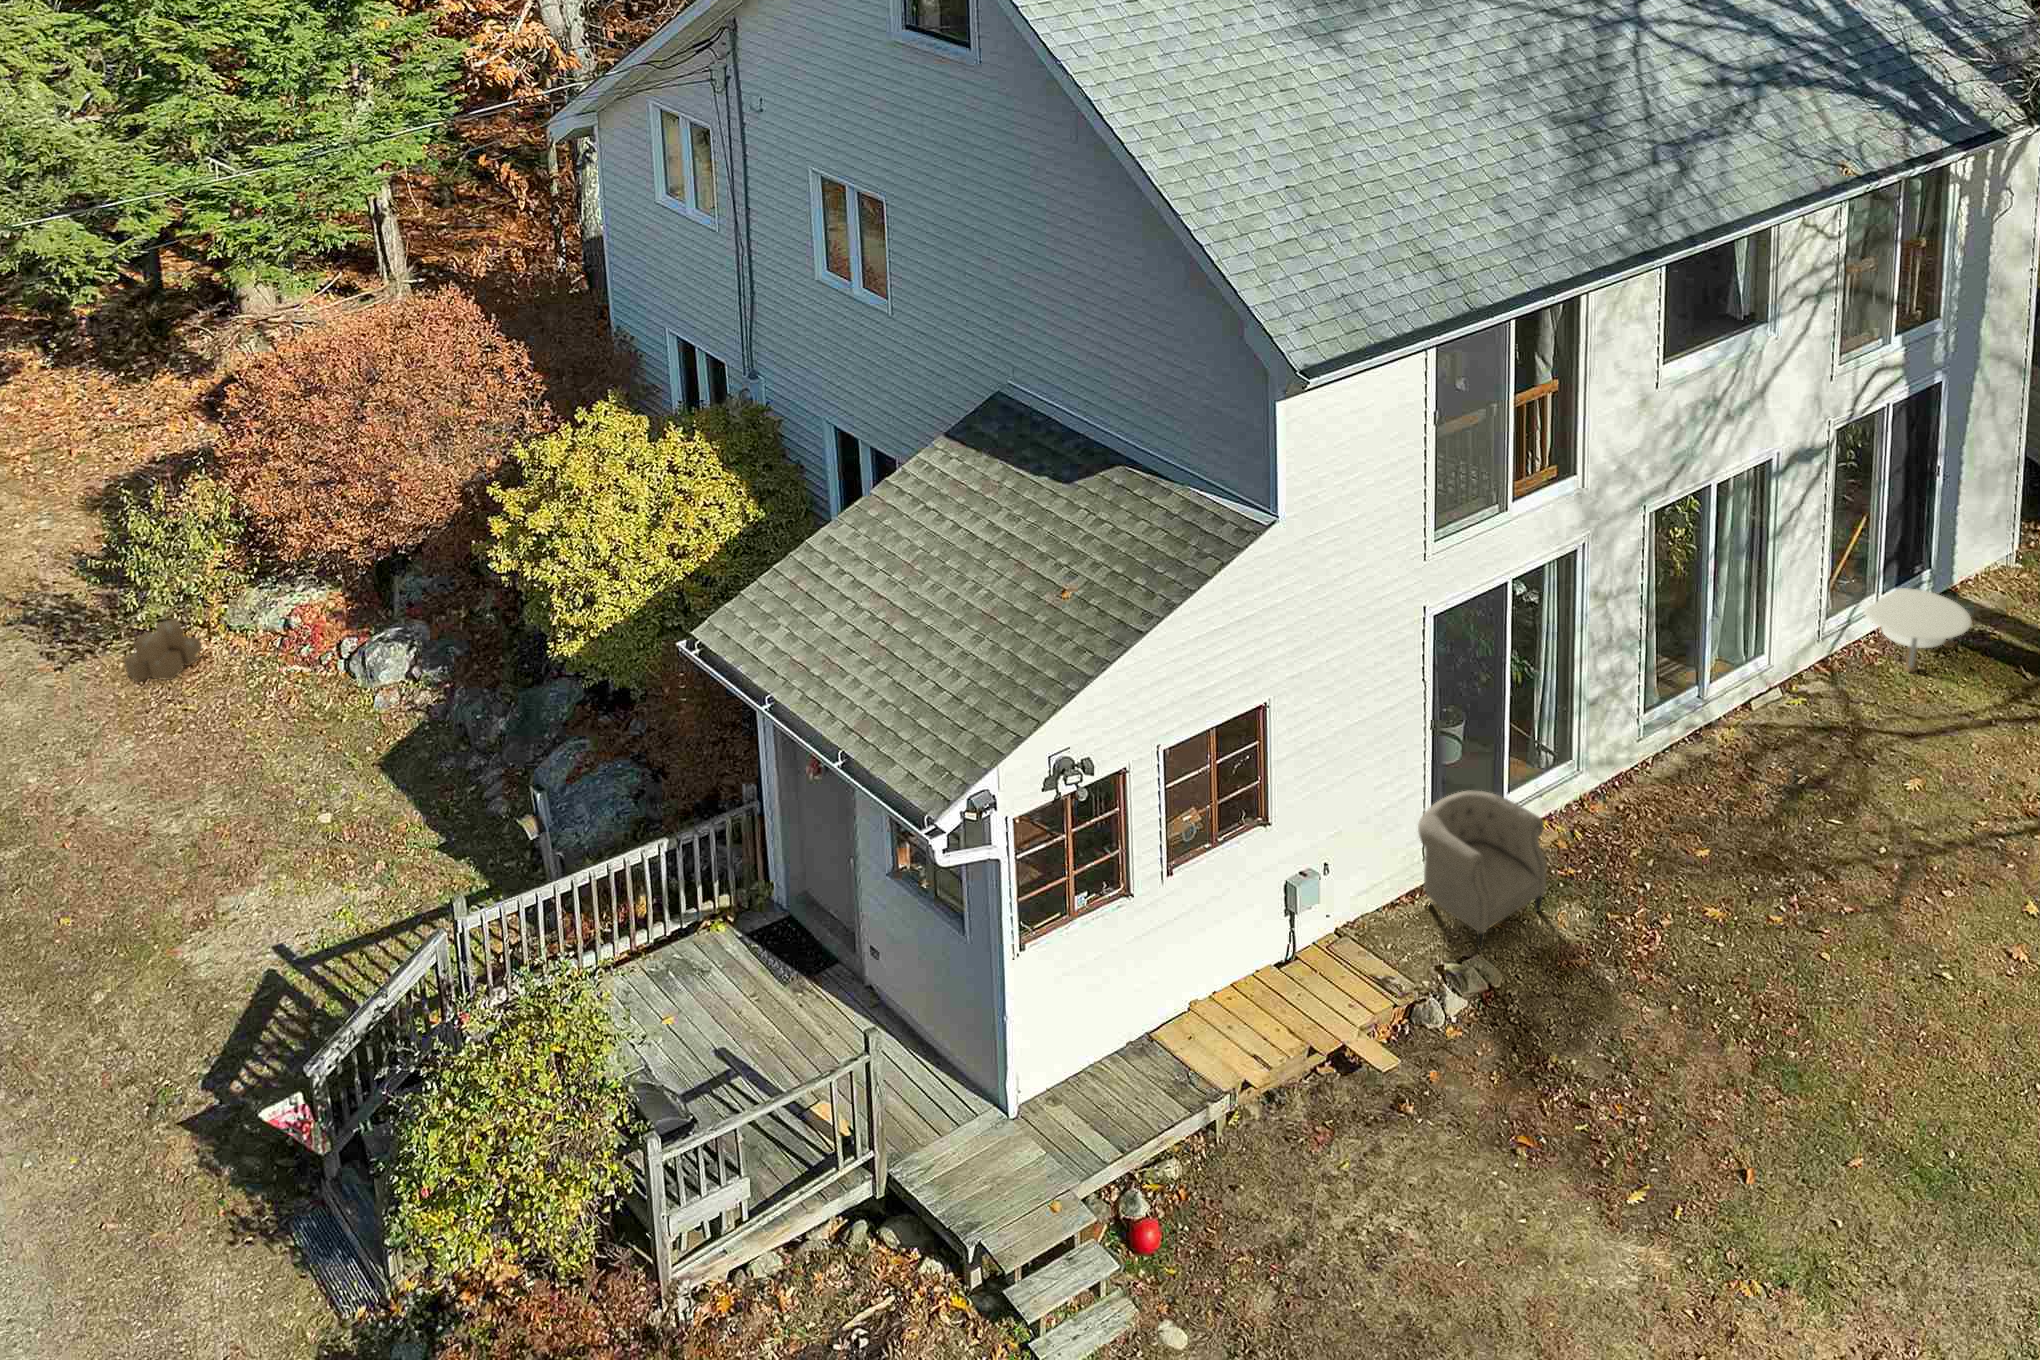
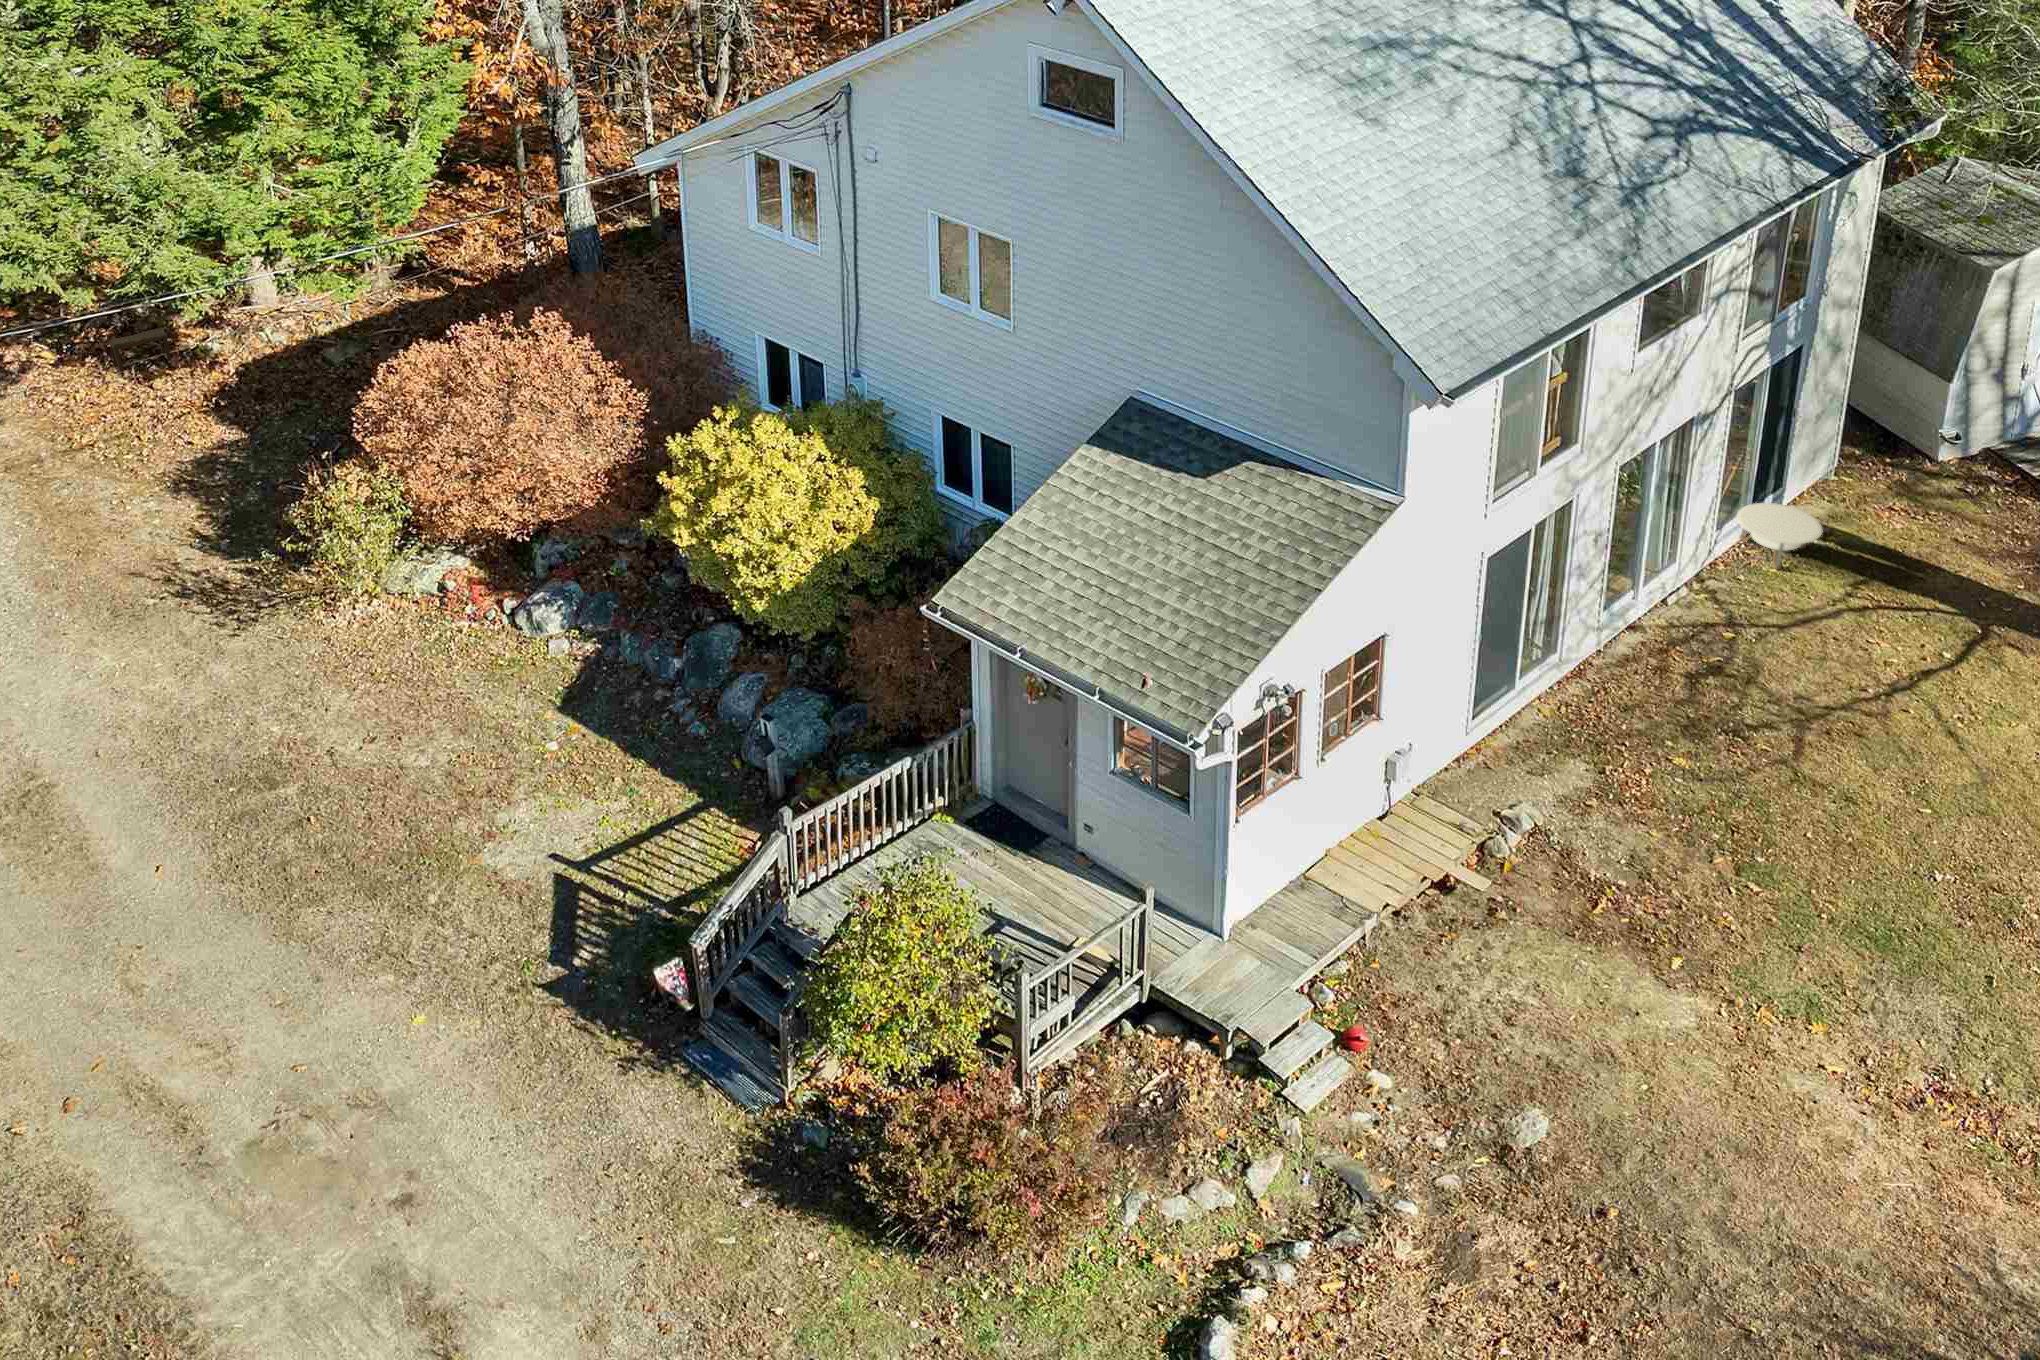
bench: none [80,338,149,385] -> present [109,328,171,372]
cardboard box: present [124,618,202,682] -> none [309,588,369,644]
chair: present [1418,790,1546,950] -> none [1464,682,1559,801]

